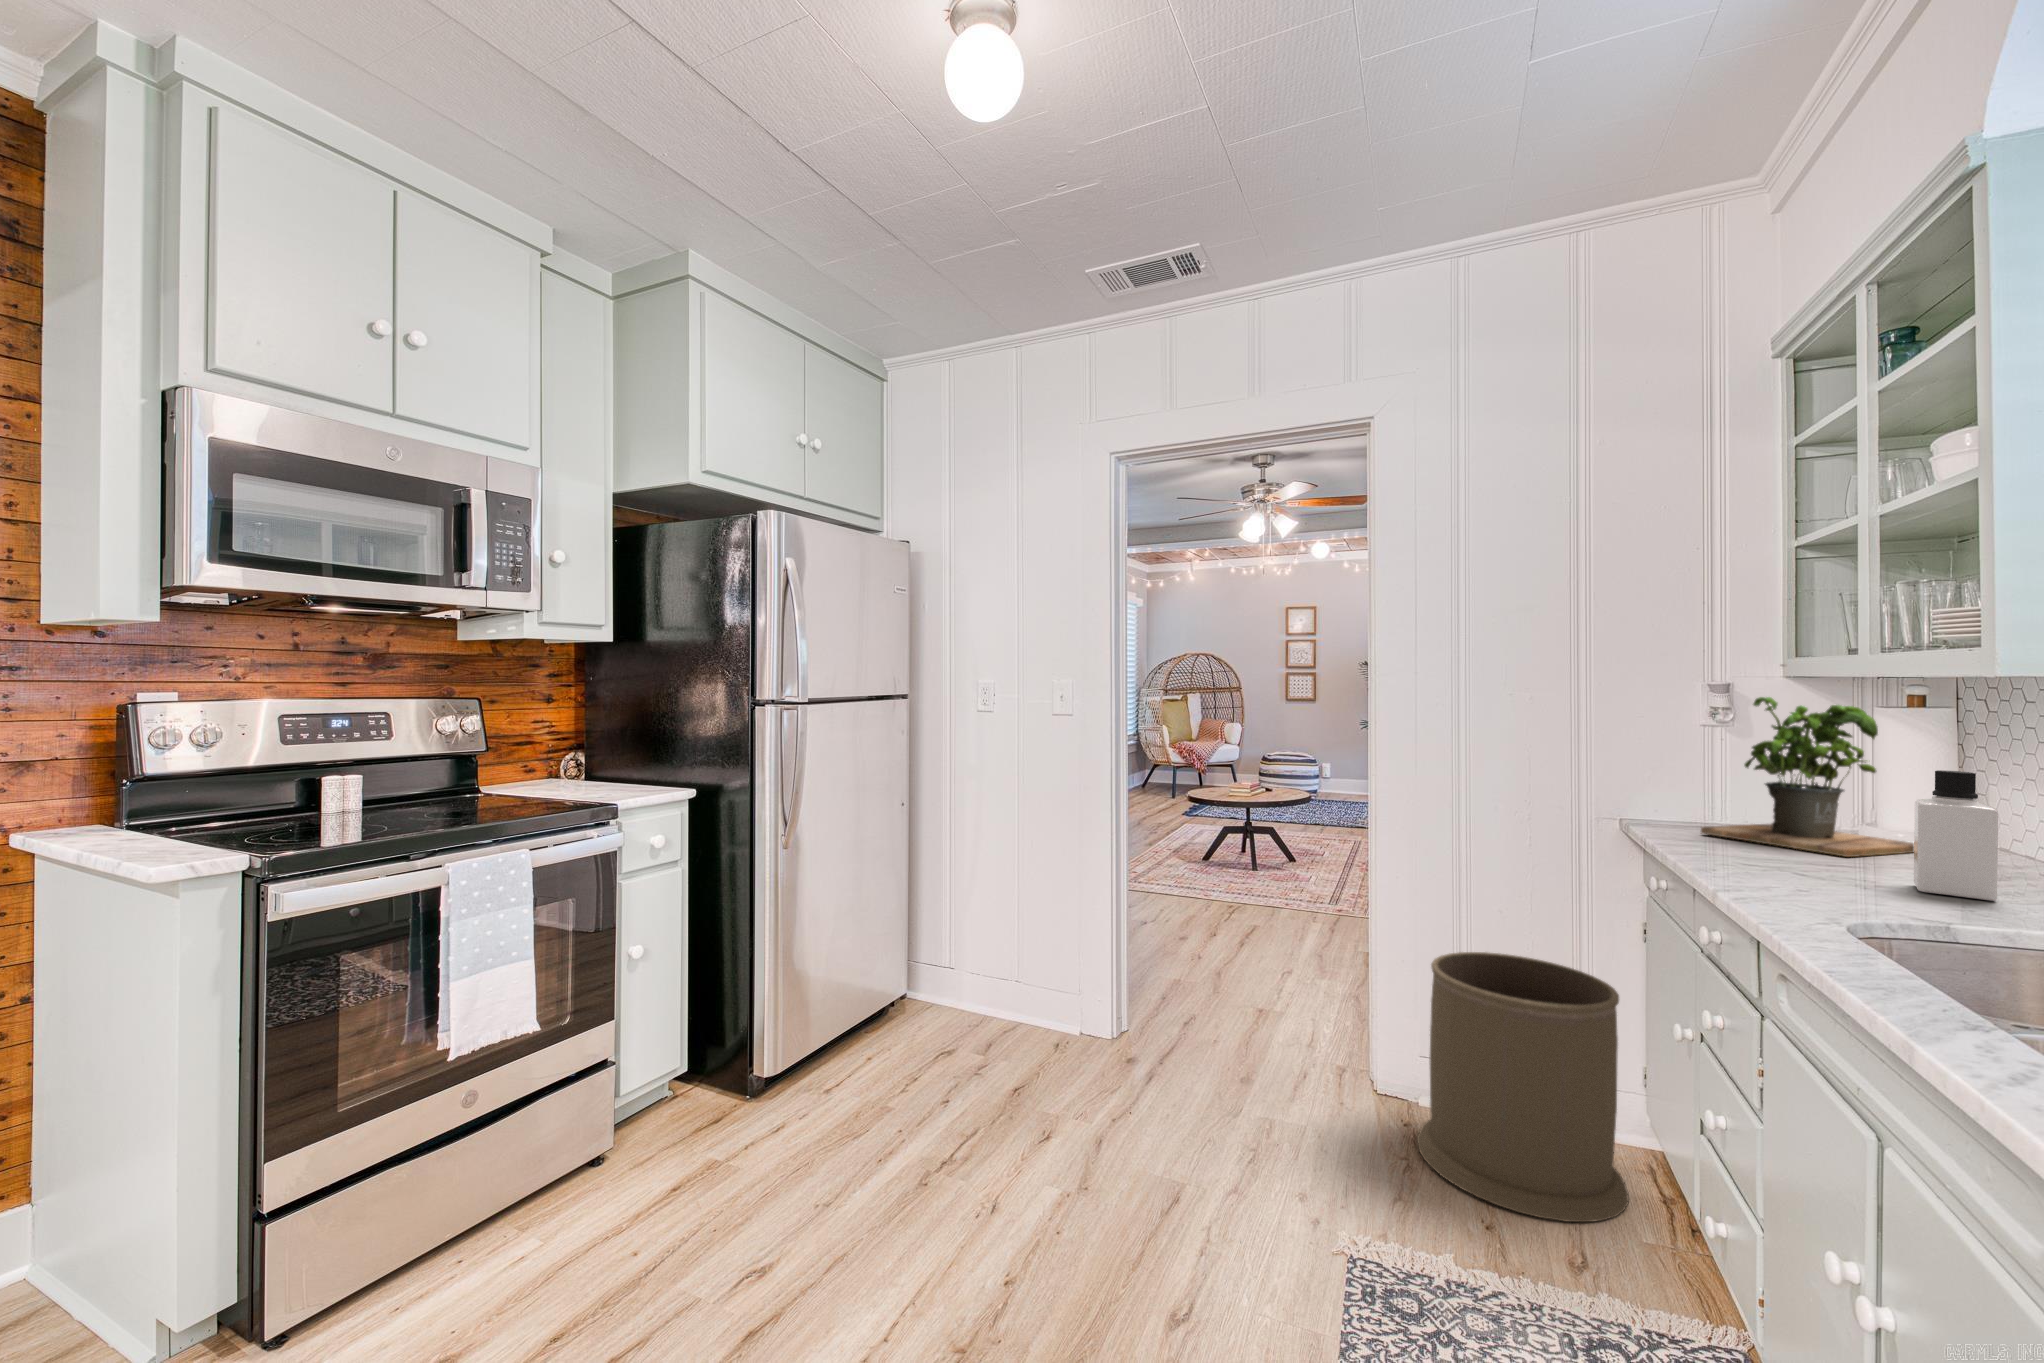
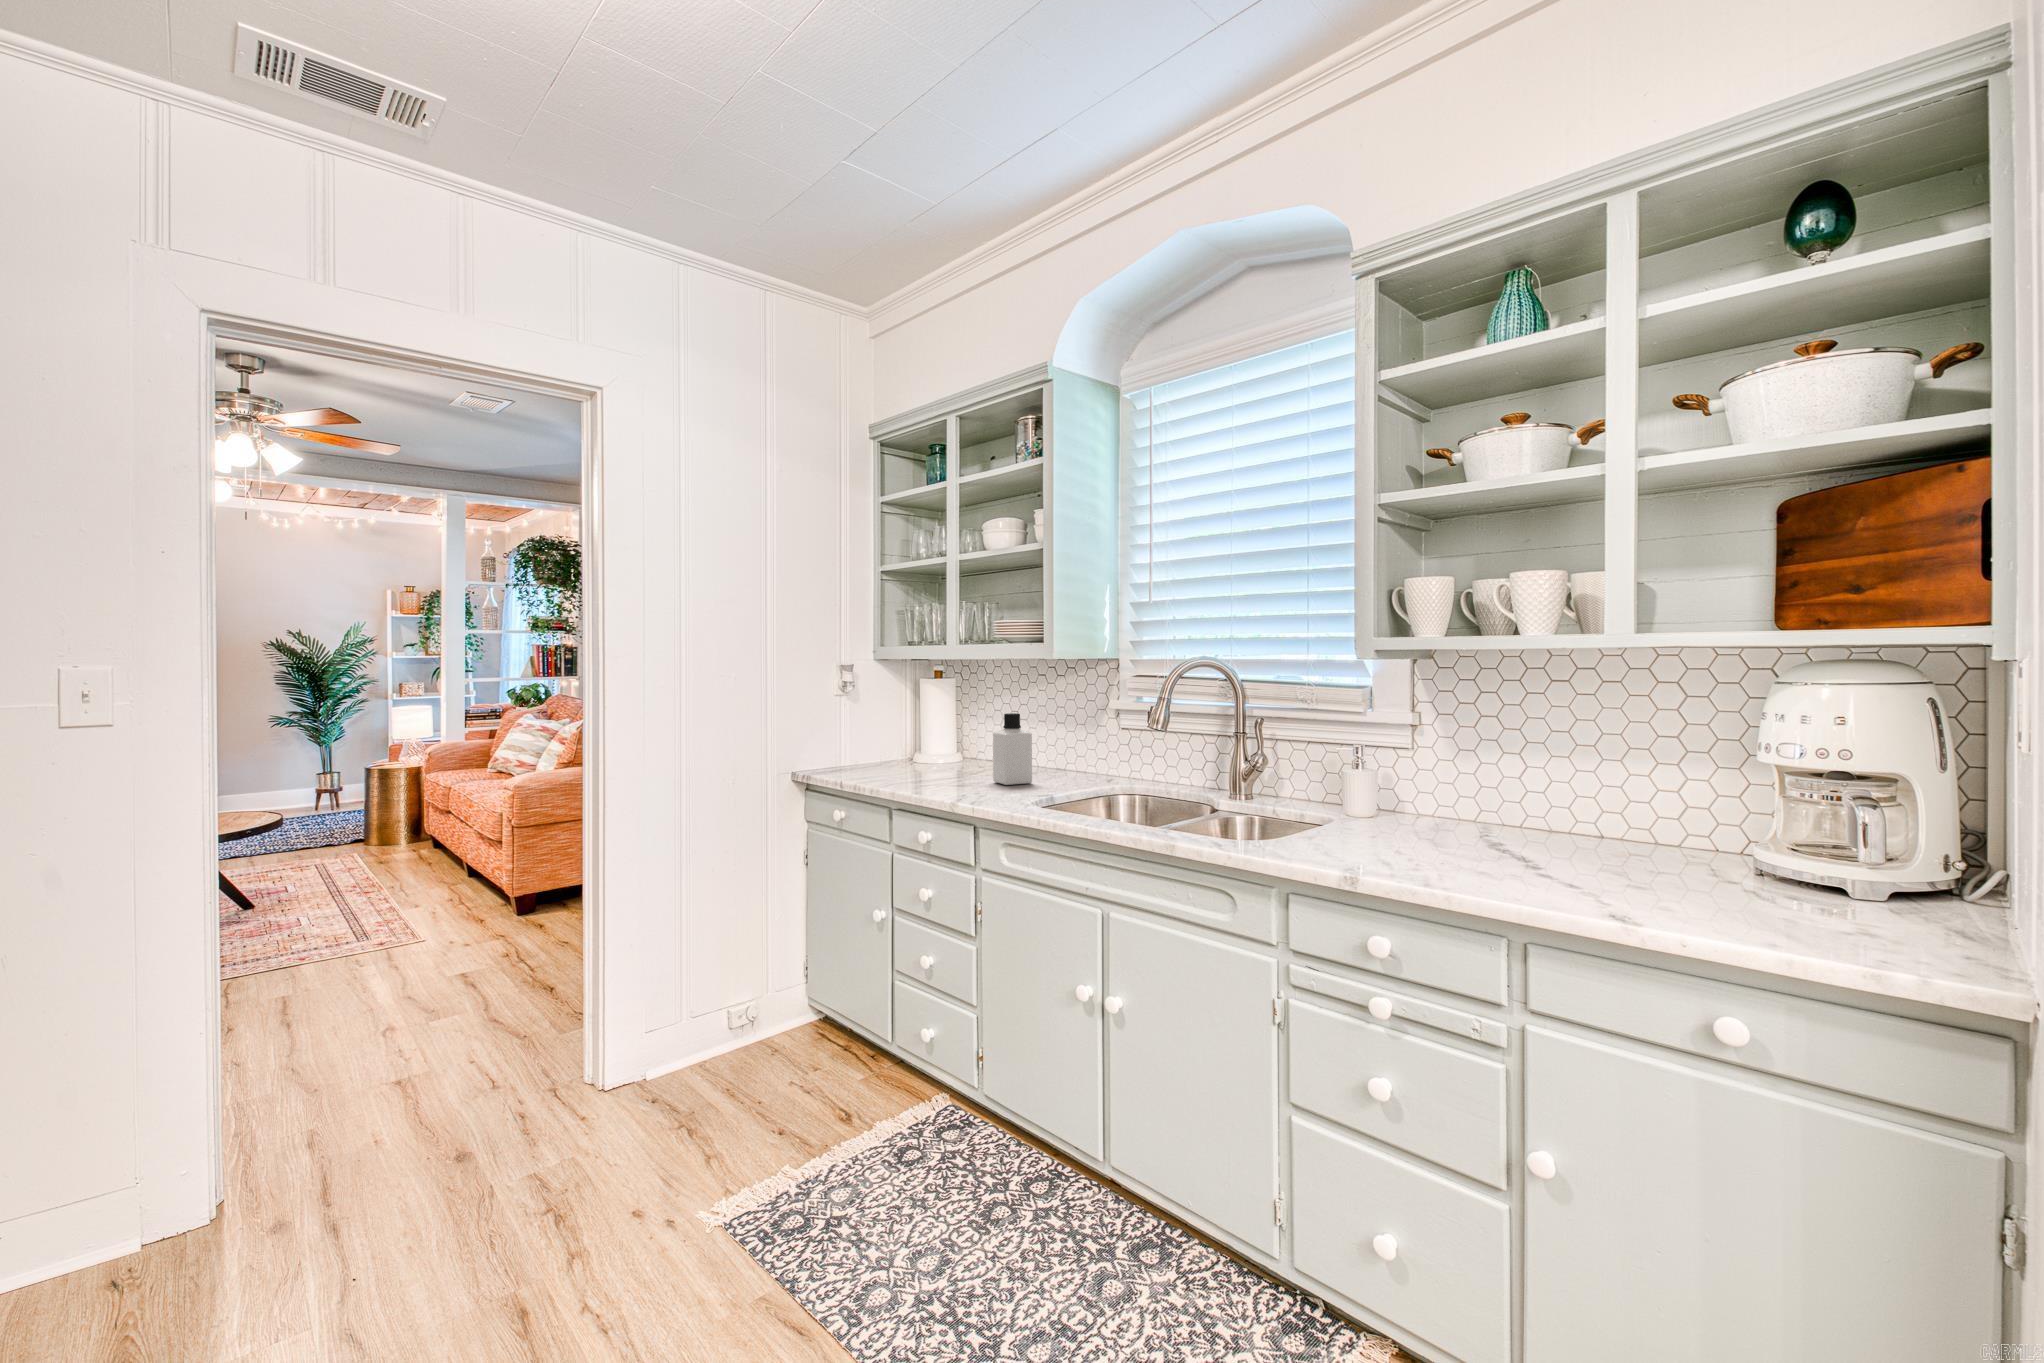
potted plant: present [1701,697,1914,857] -> none [851,672,947,774]
trash can: present [1417,952,1629,1222] -> none [673,902,836,1120]

